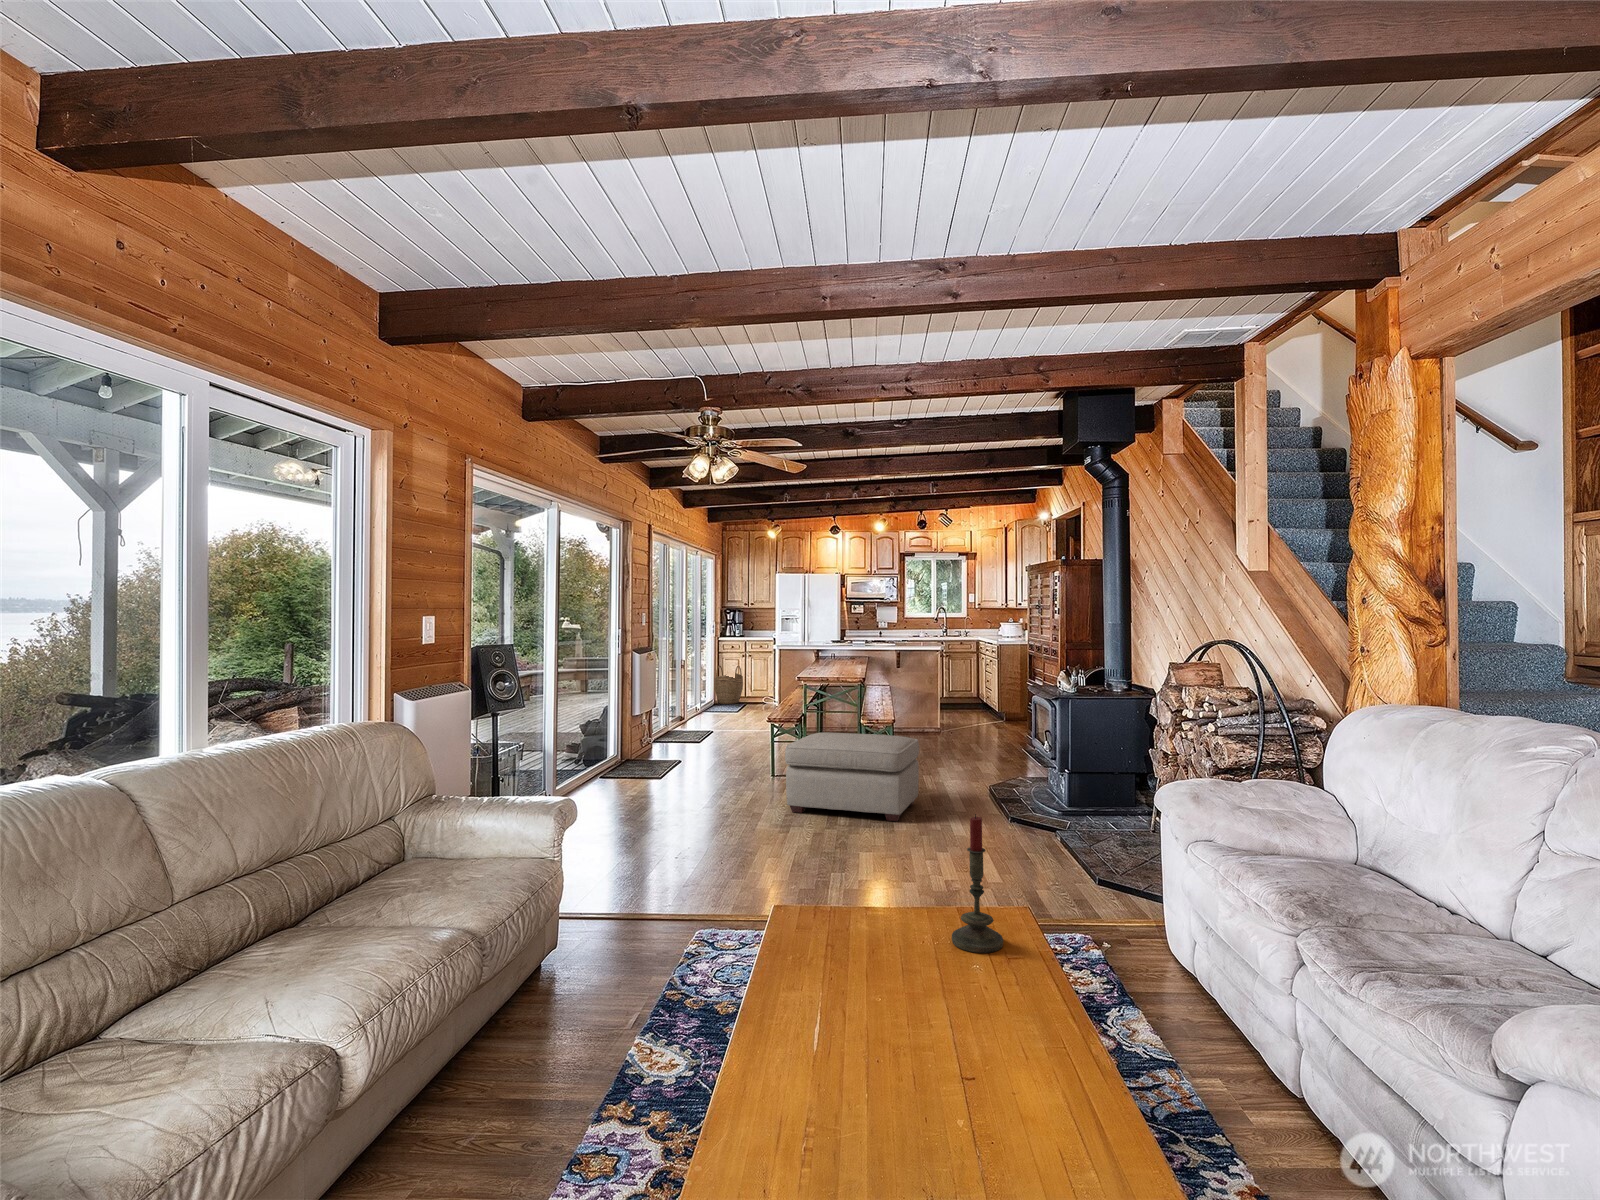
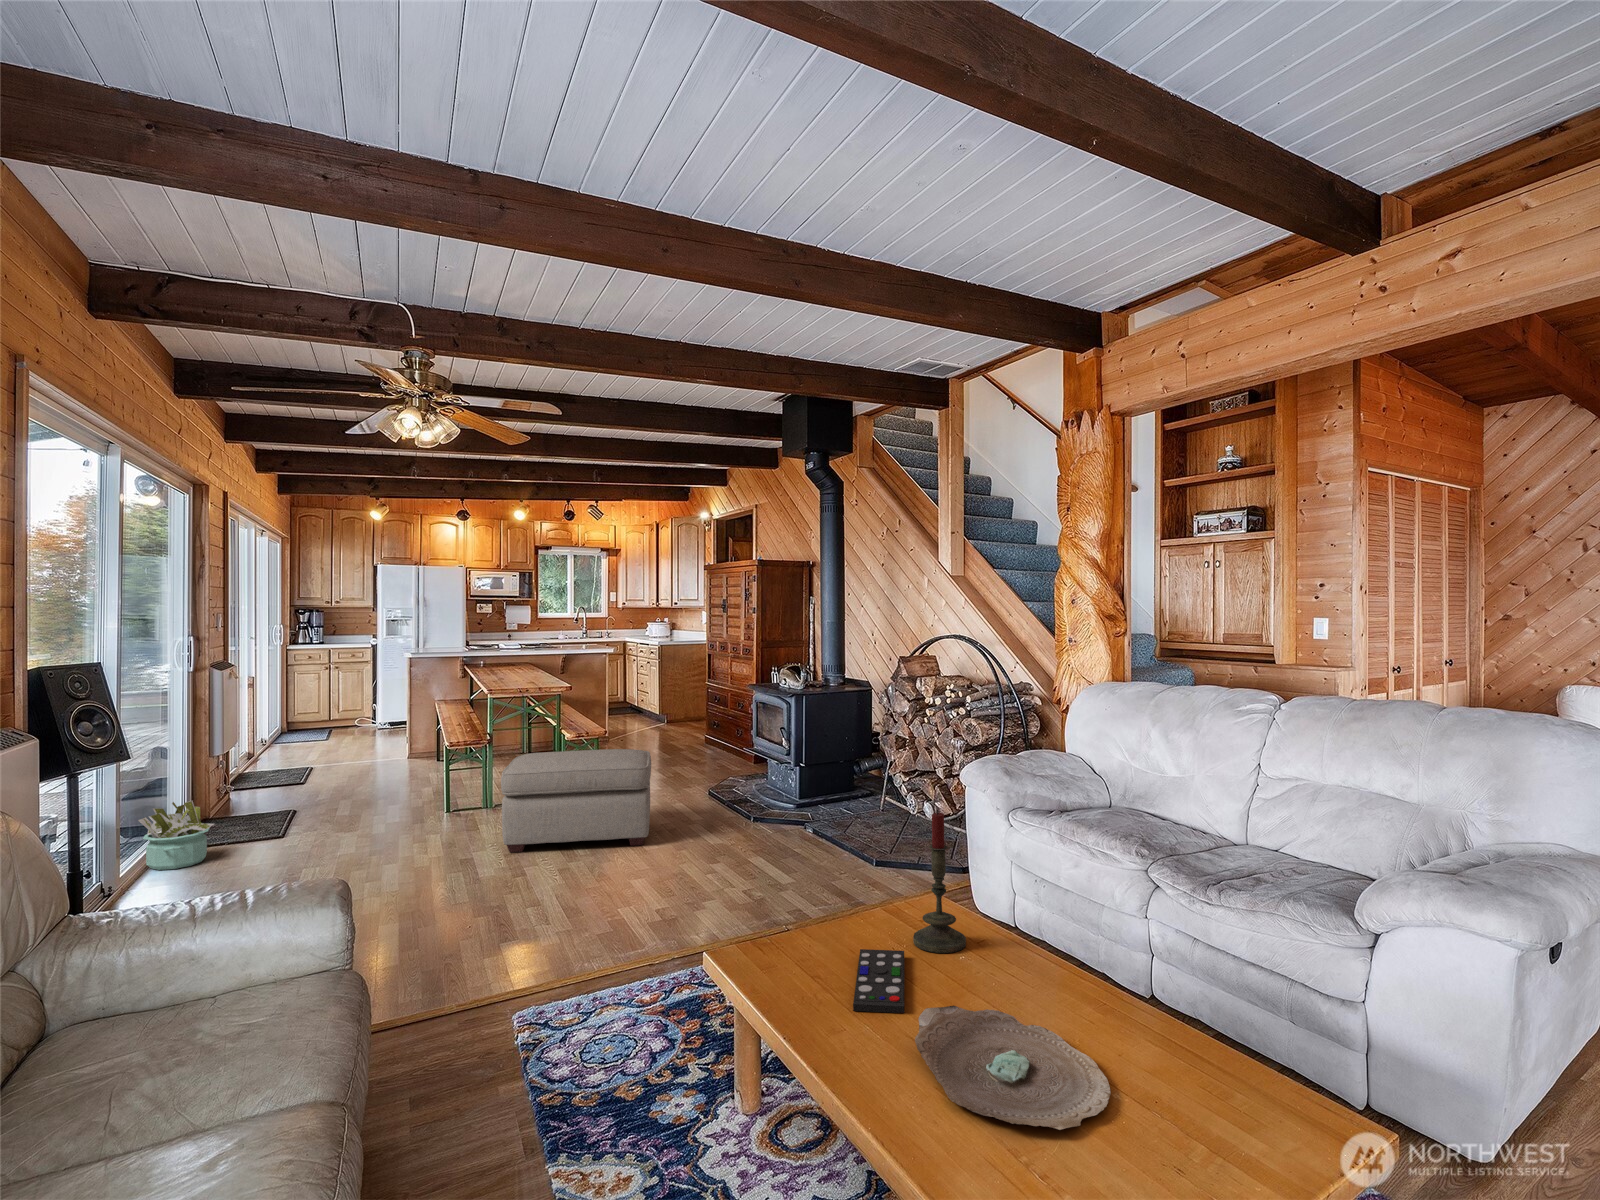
woven basket: present [714,666,743,704] -> none [284,682,325,733]
decorative plant: none [565,745,608,792] -> present [138,801,214,870]
remote control: none [833,931,930,990] -> present [853,949,904,1013]
decorative bowl: none [813,987,979,1117] -> present [915,1006,1111,1130]

